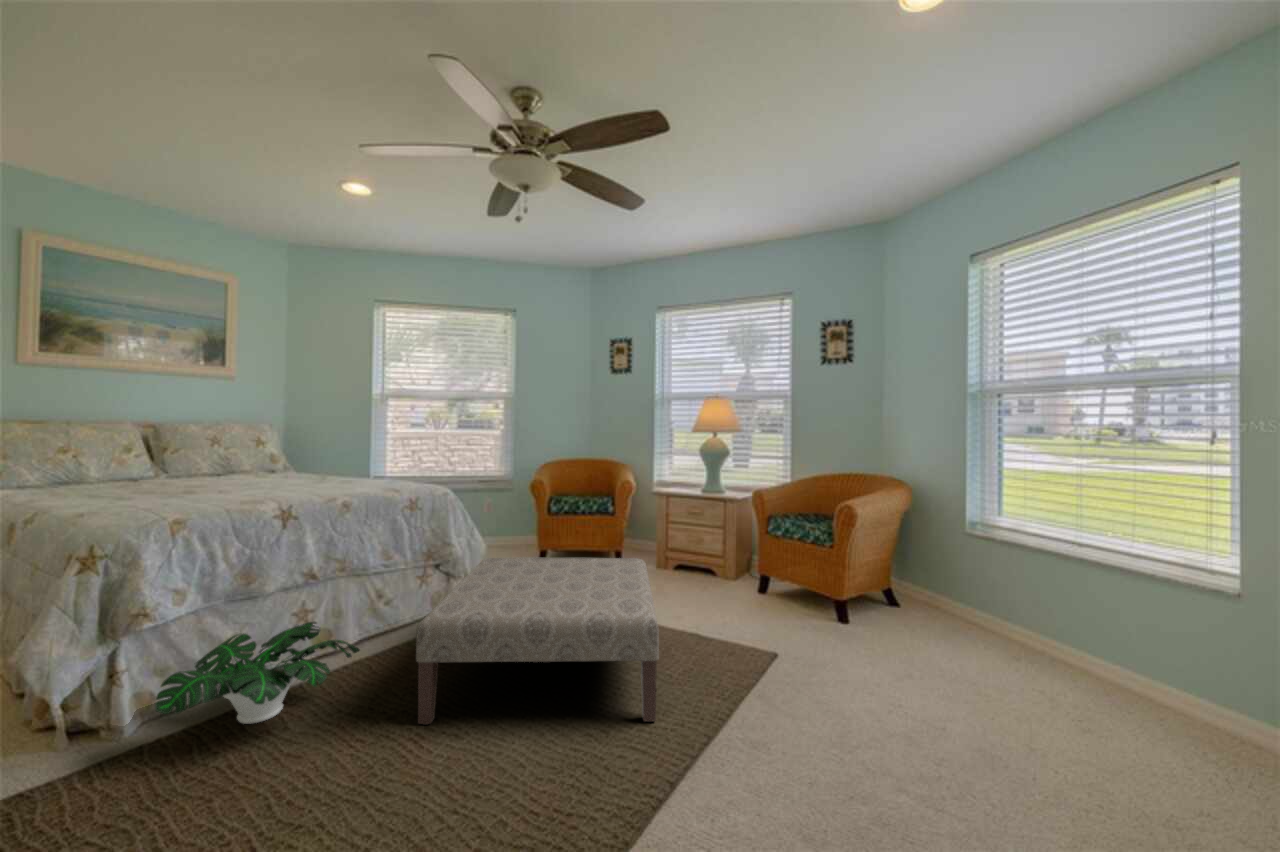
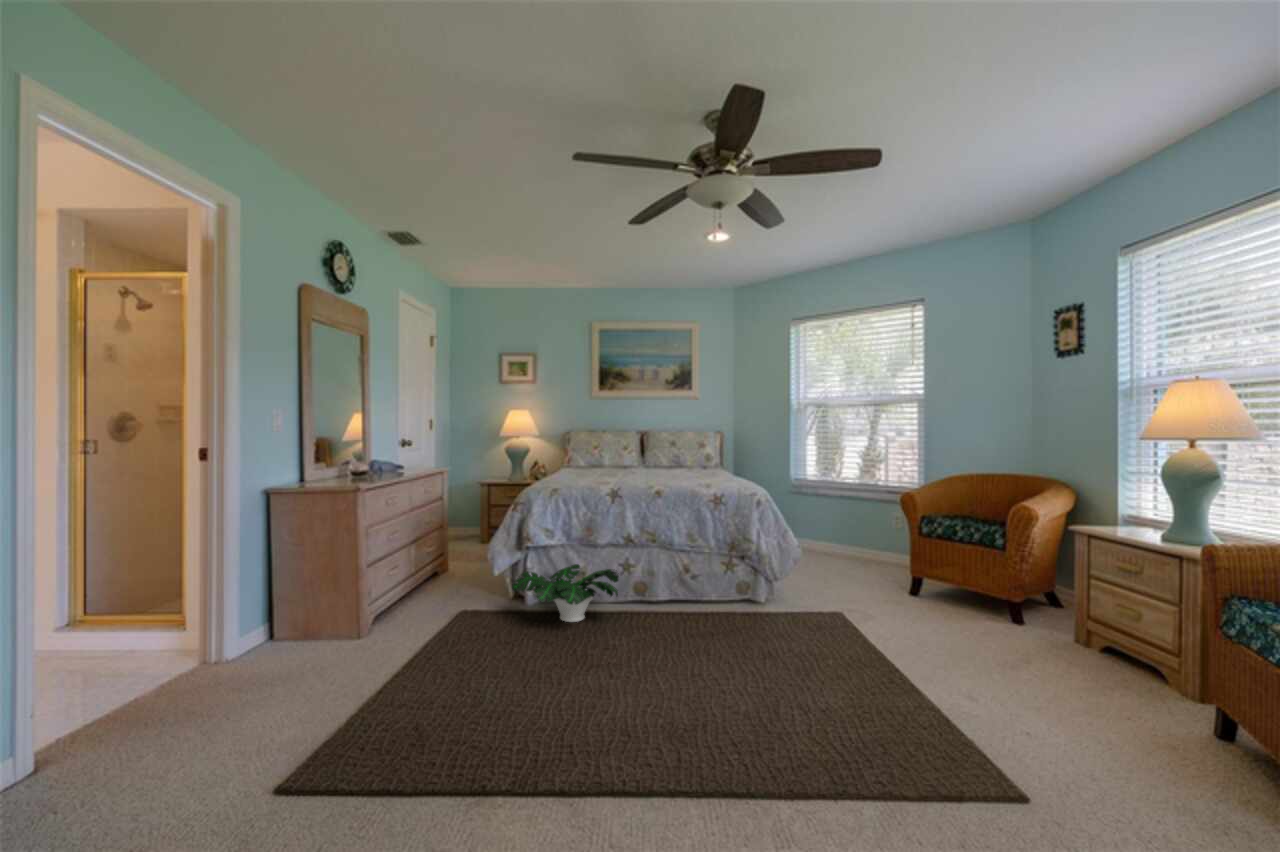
ottoman: present [416,557,659,725] -> none [614,556,904,748]

